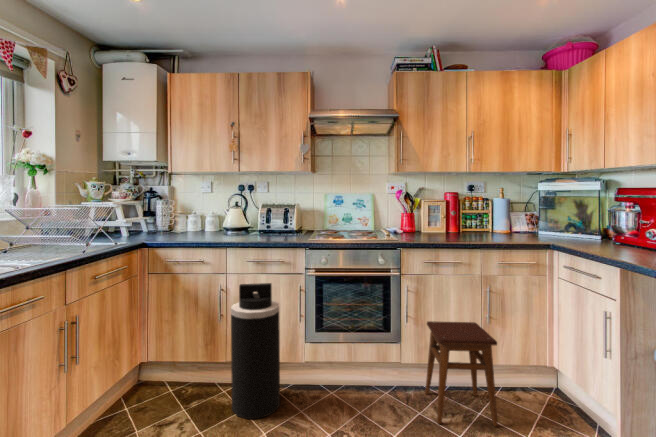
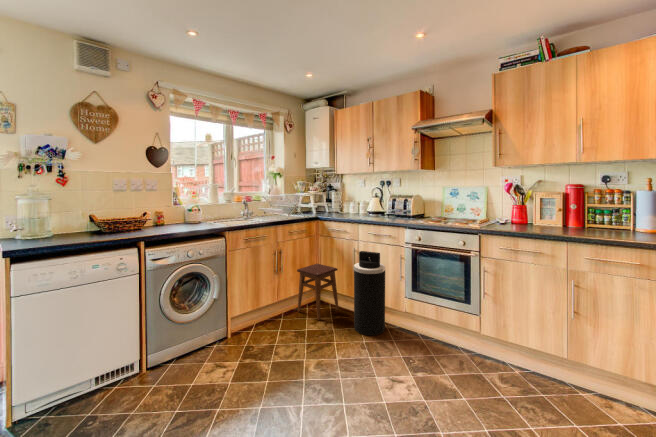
stool: present [425,321,498,426] -> present [297,264,339,320]

